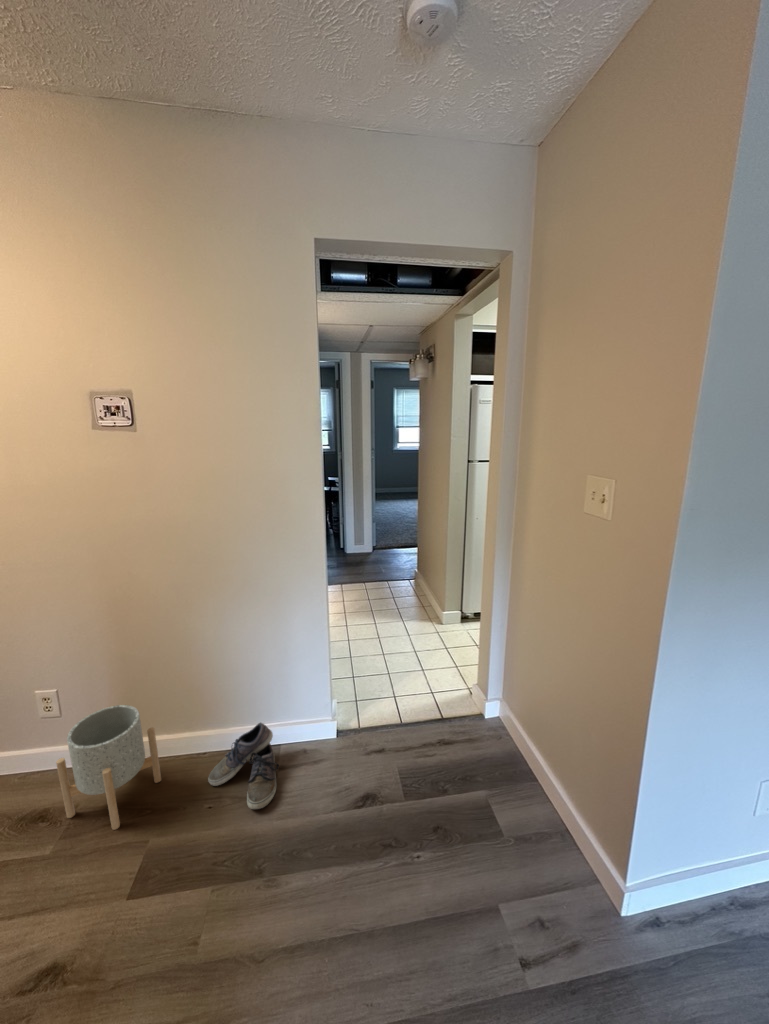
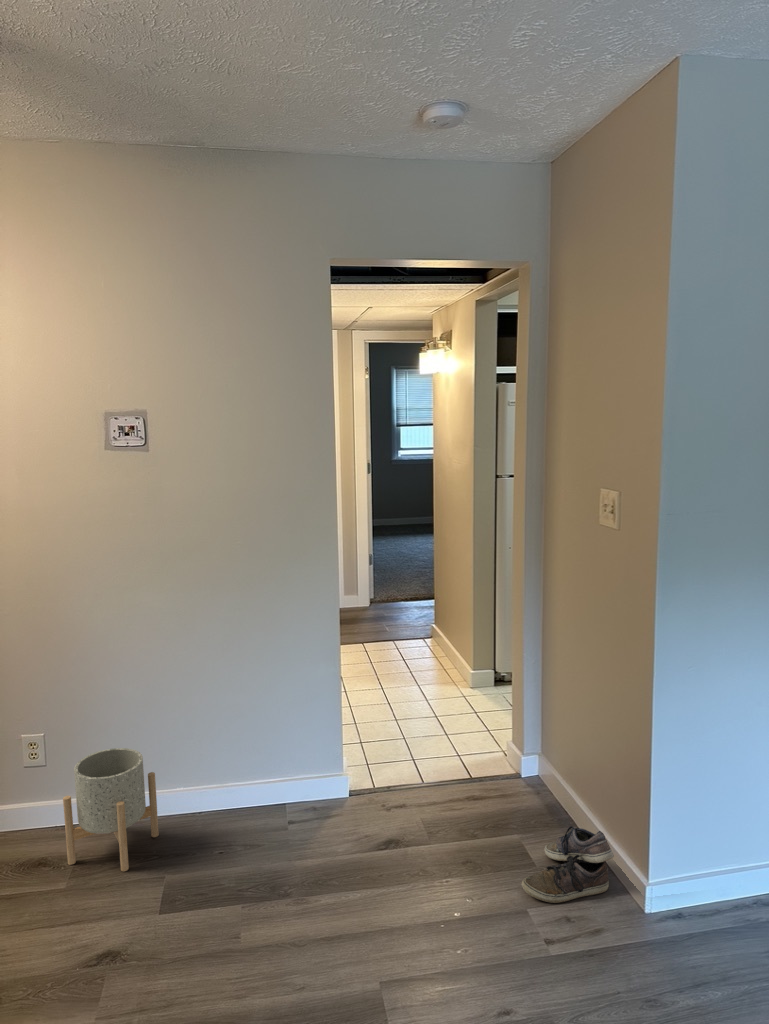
shoe: present [208,723,279,809] -> present [522,826,614,903]

